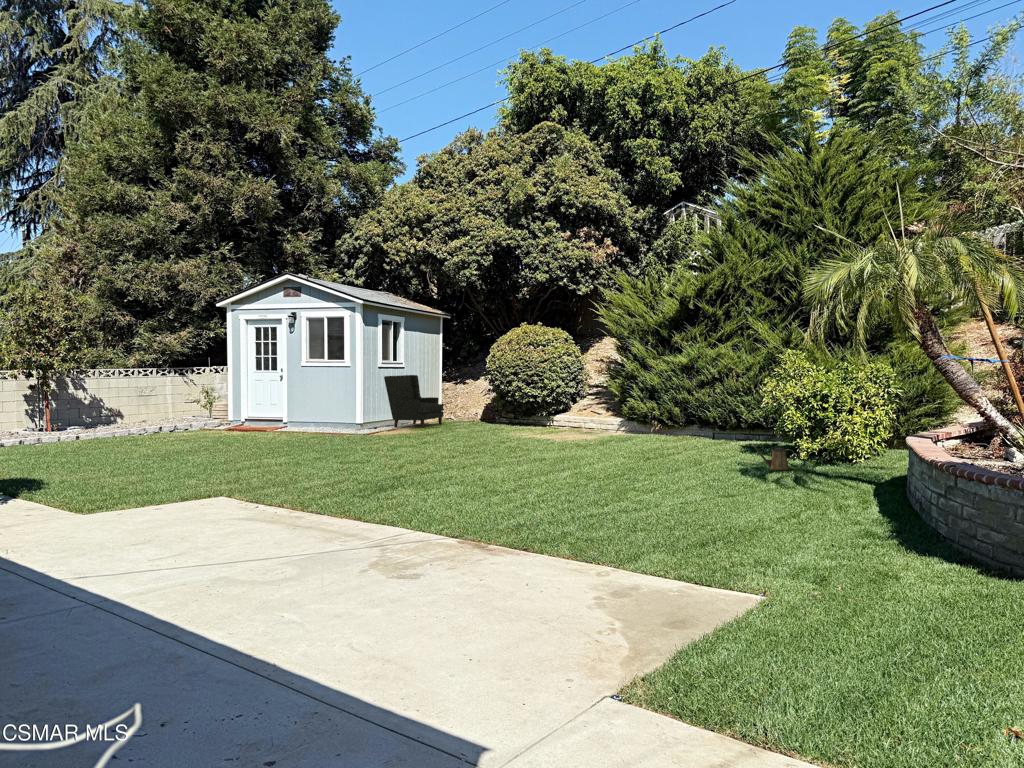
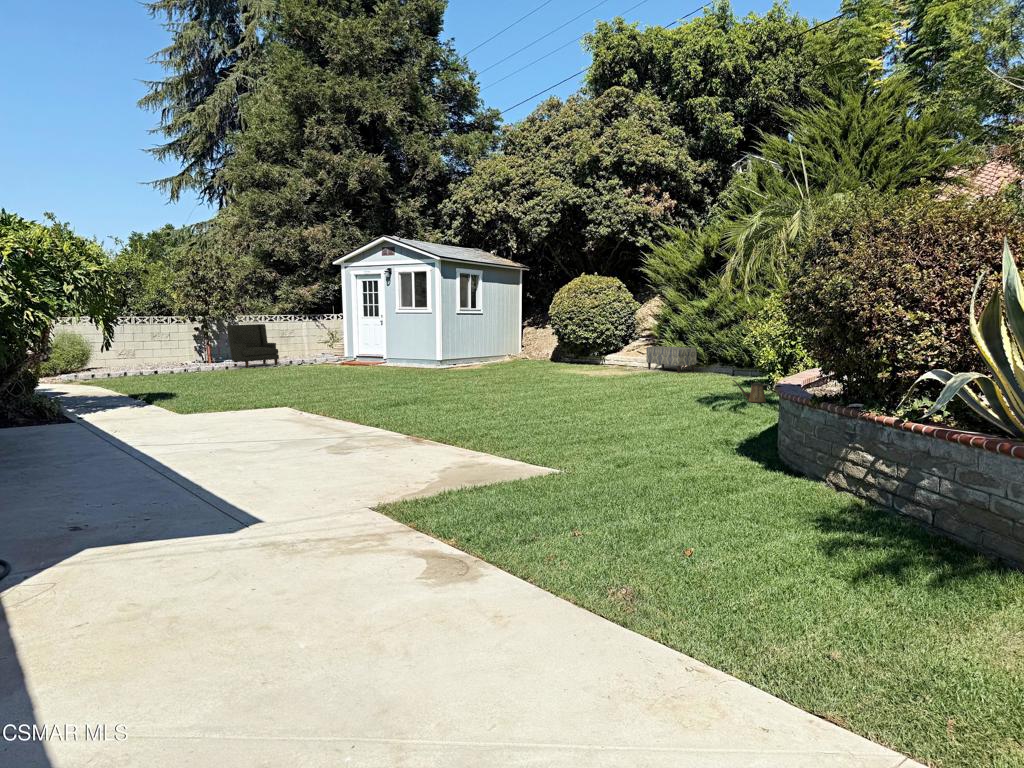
chair: present [384,375,444,428] -> present [226,324,279,368]
bench: none [612,406,671,437] -> present [646,346,697,373]

